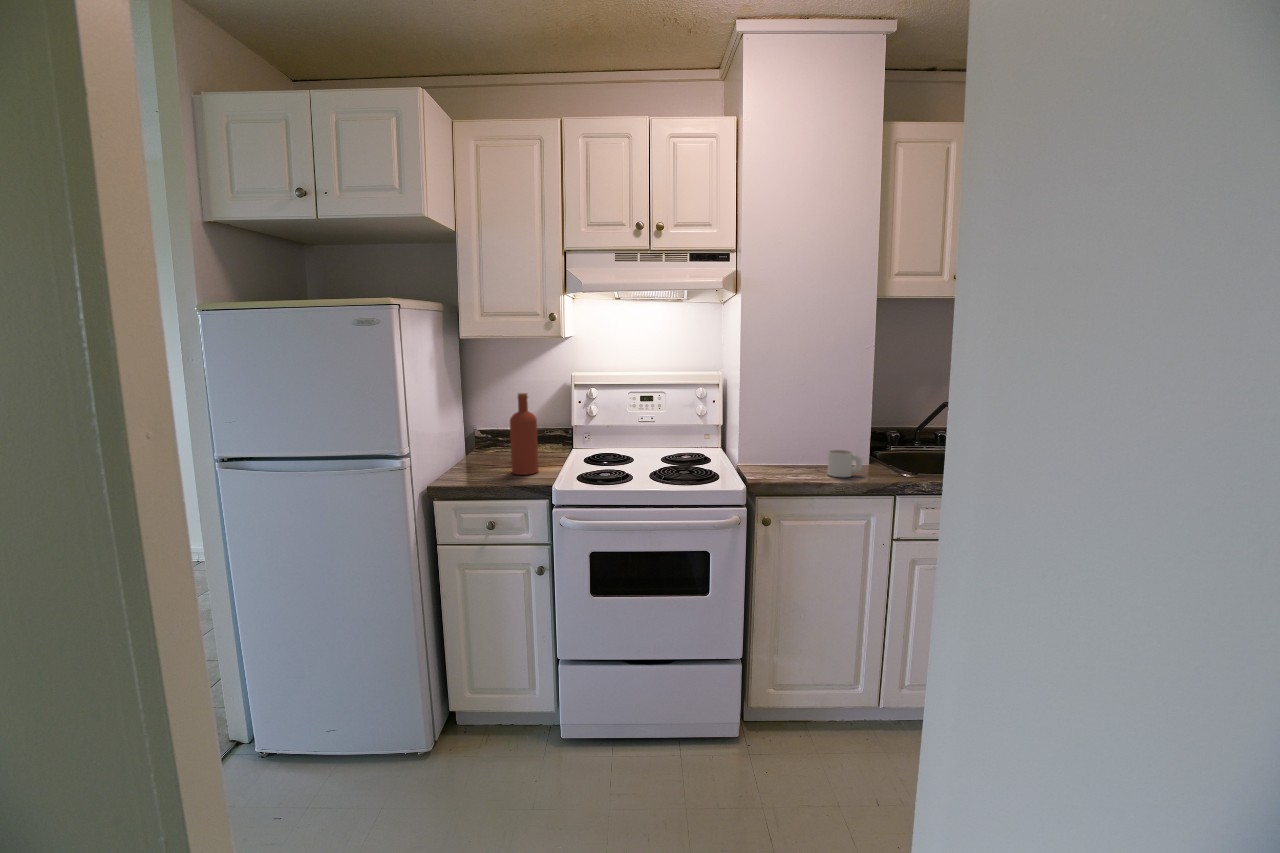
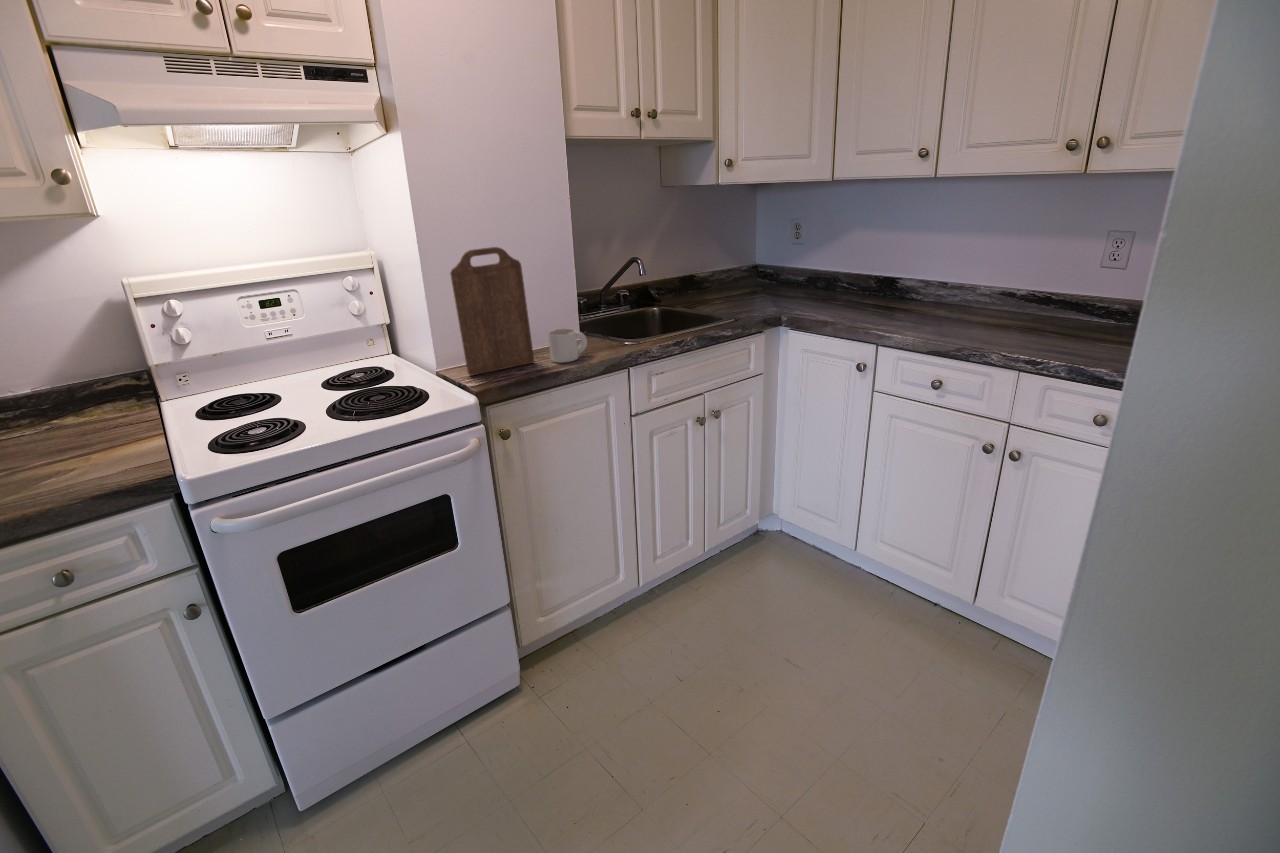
cutting board: none [757,378,815,472] -> present [450,247,534,376]
bottle: present [510,393,539,475] -> none [32,332,125,474]

